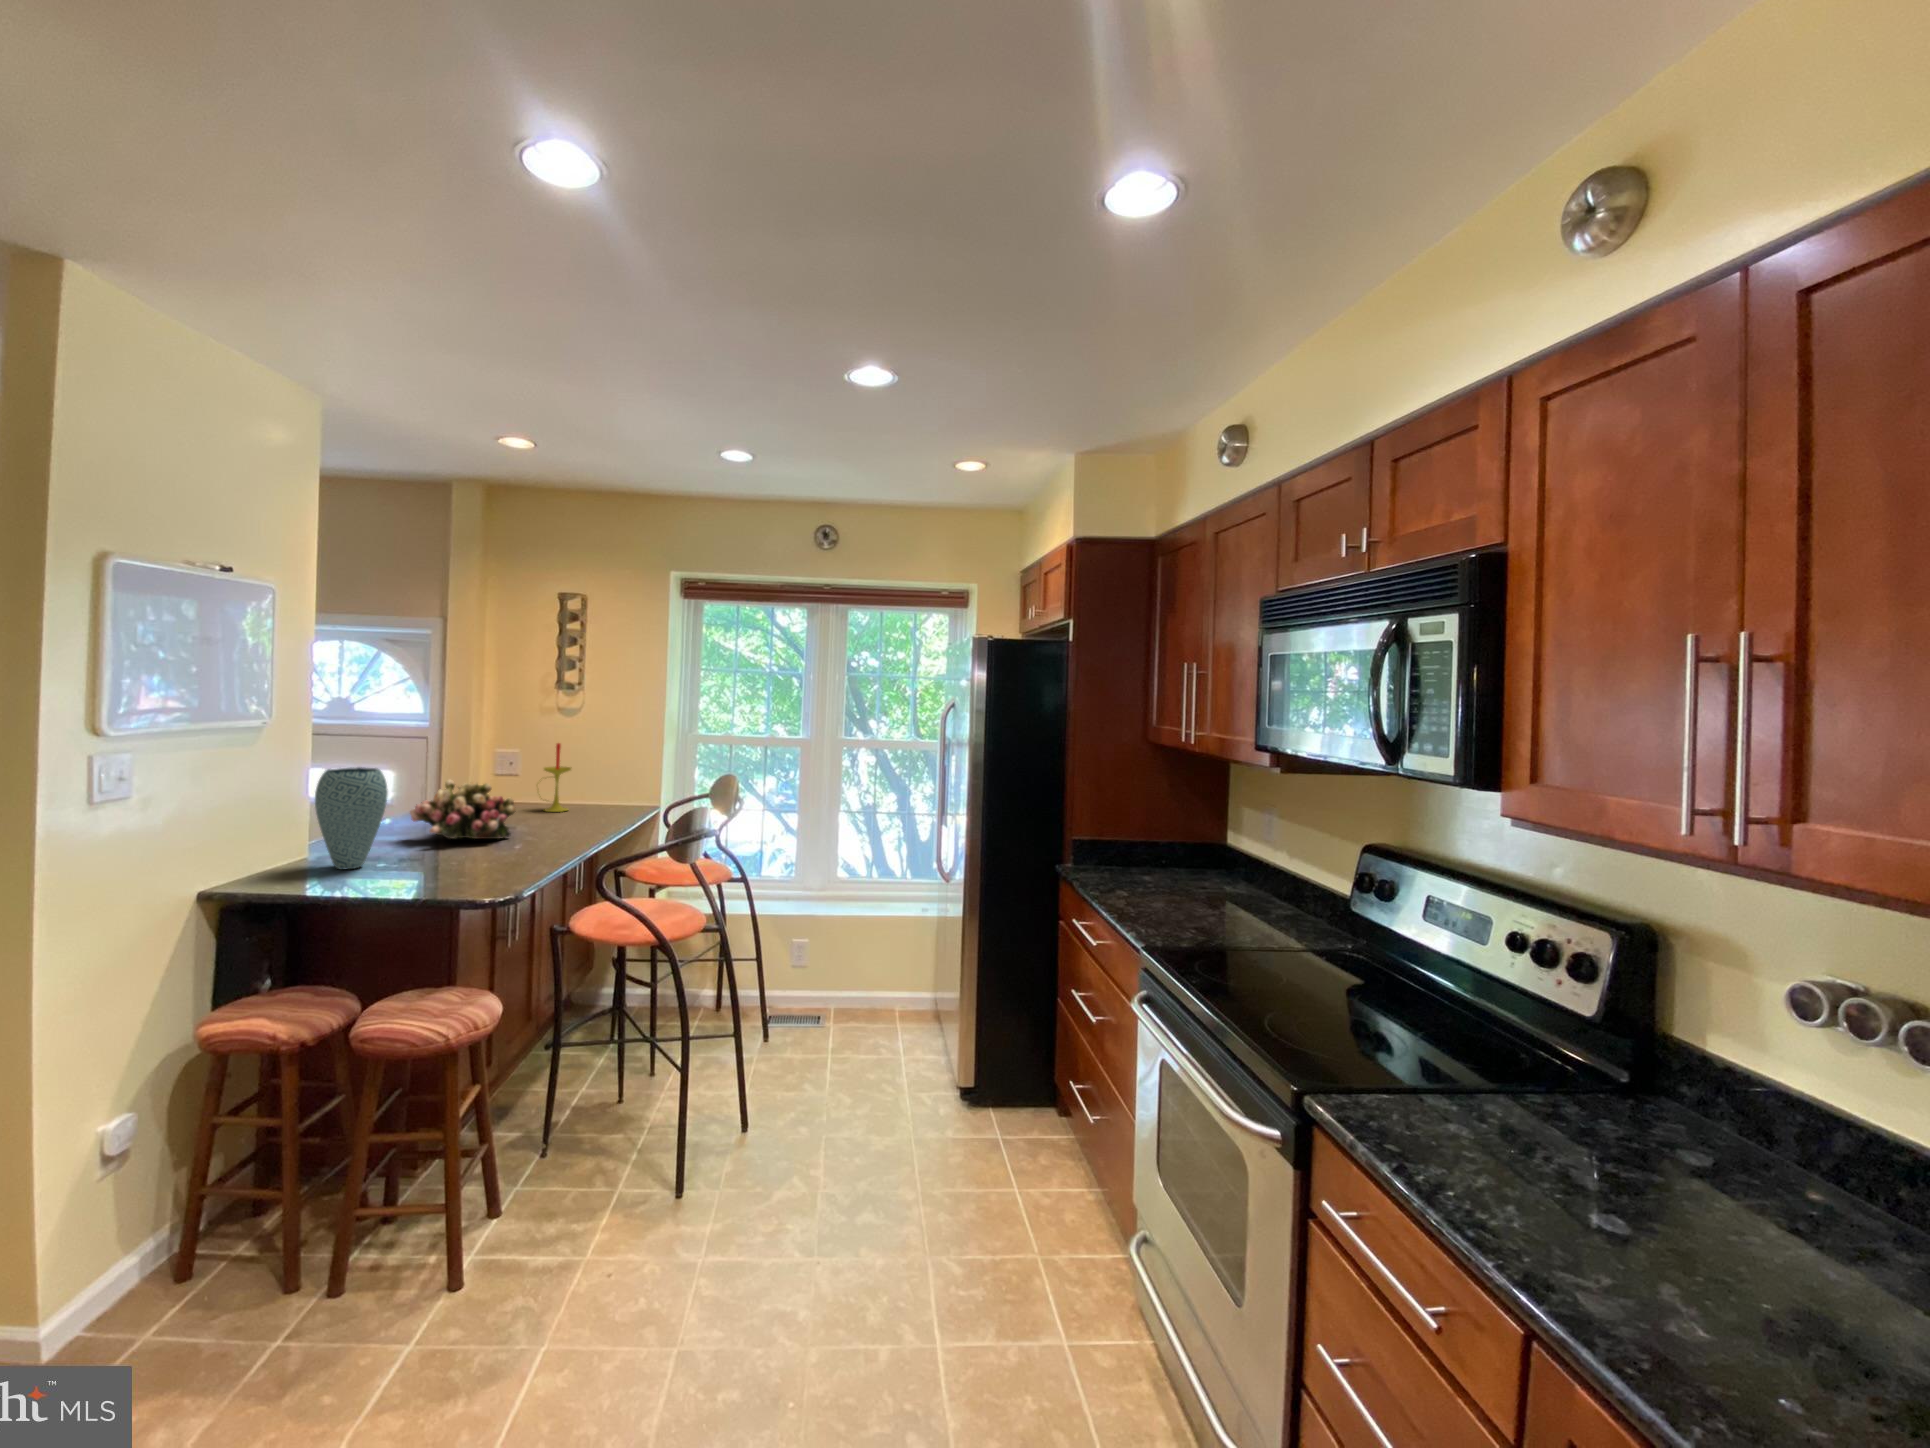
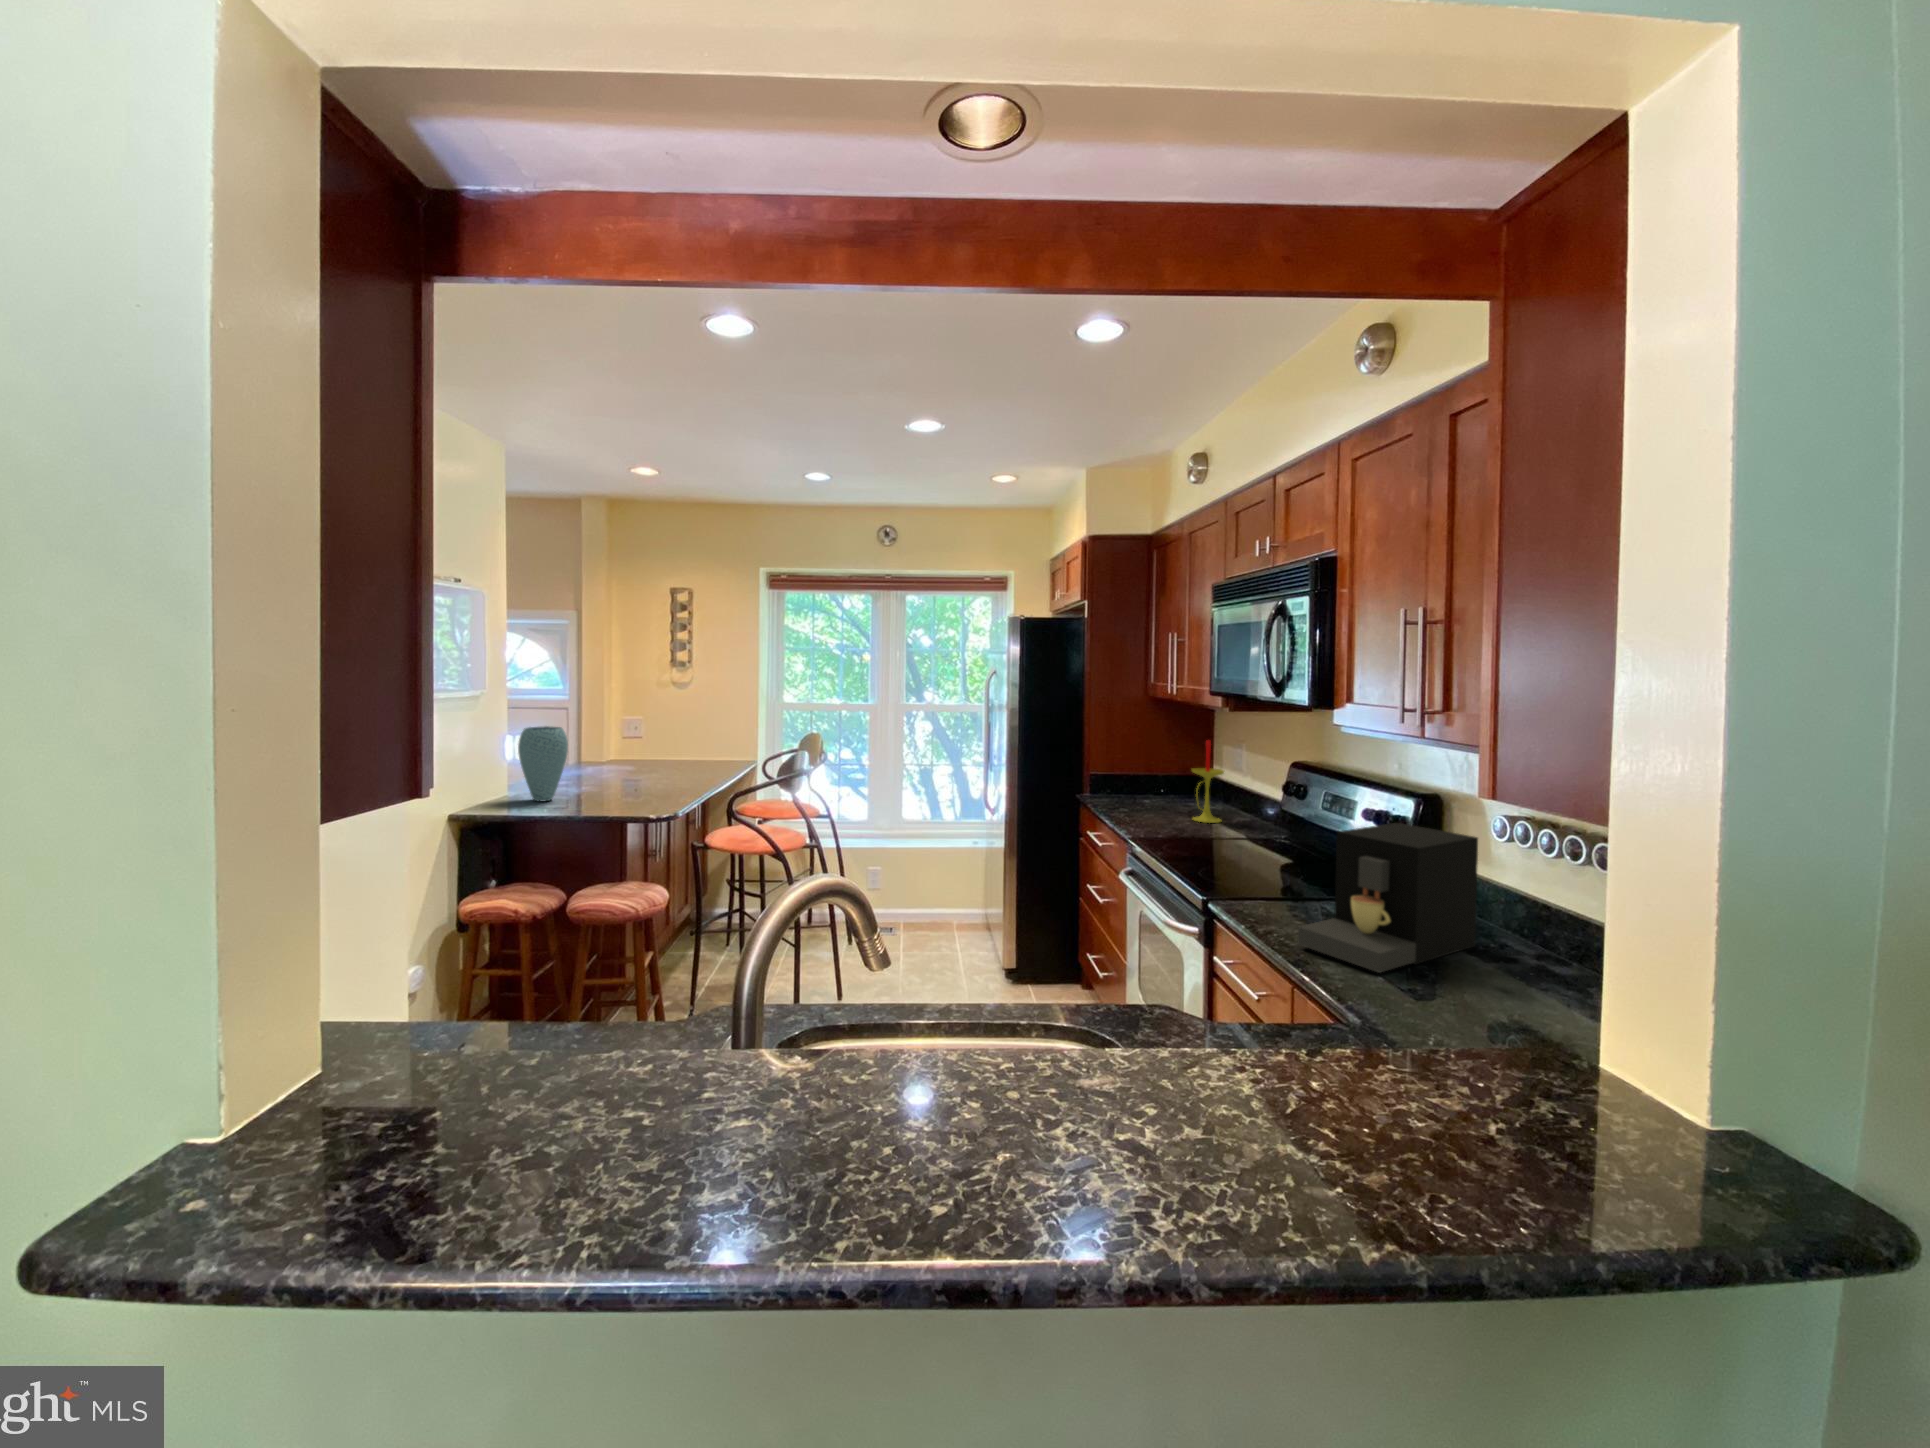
candle: present [541,743,571,812] -> present [1192,740,1224,823]
flower arrangement: present [410,780,515,839] -> none [574,738,652,783]
coffee maker: none [1518,992,1829,1347] -> present [1298,823,1478,973]

